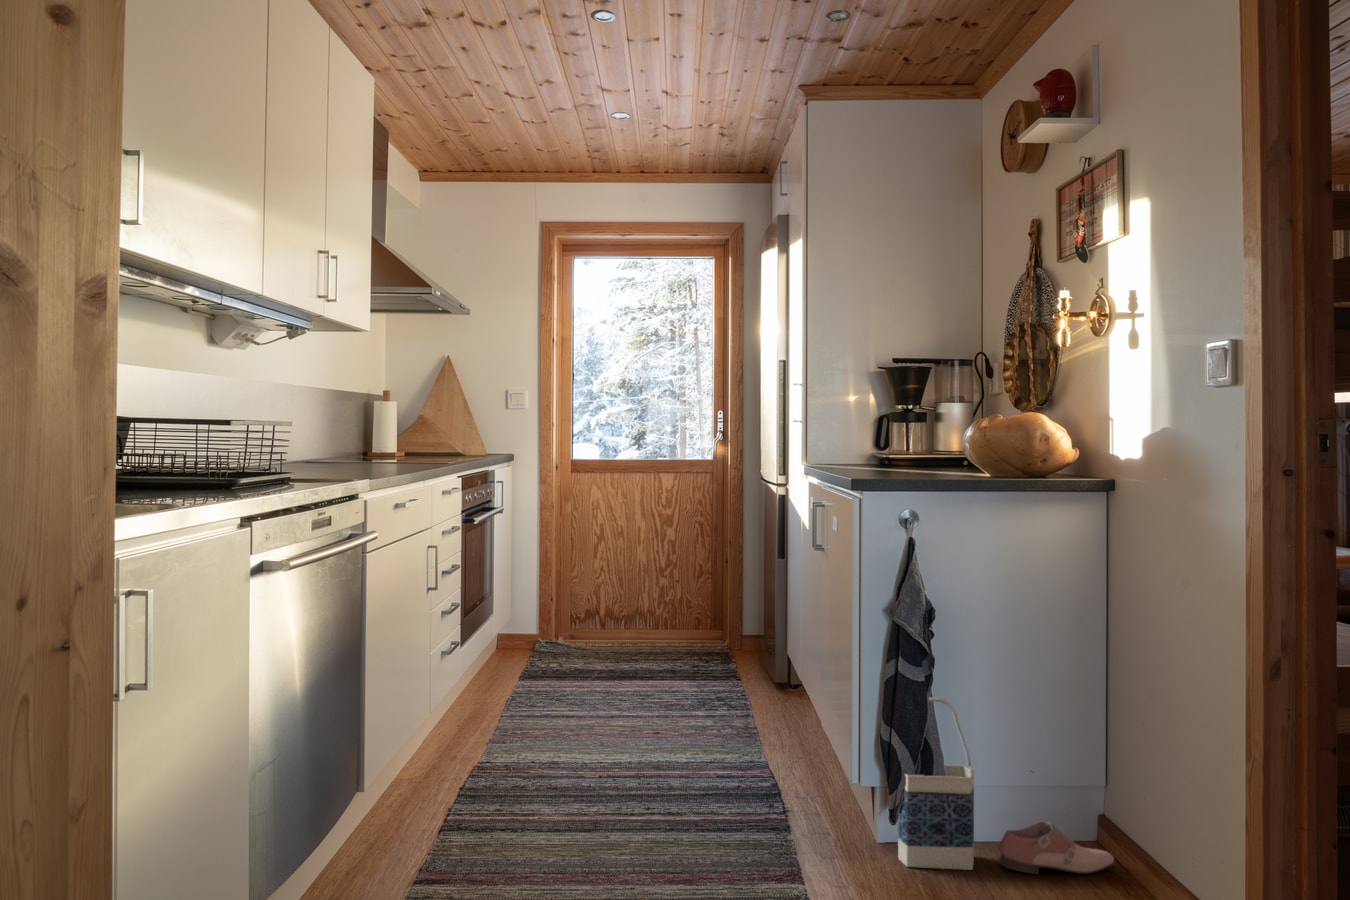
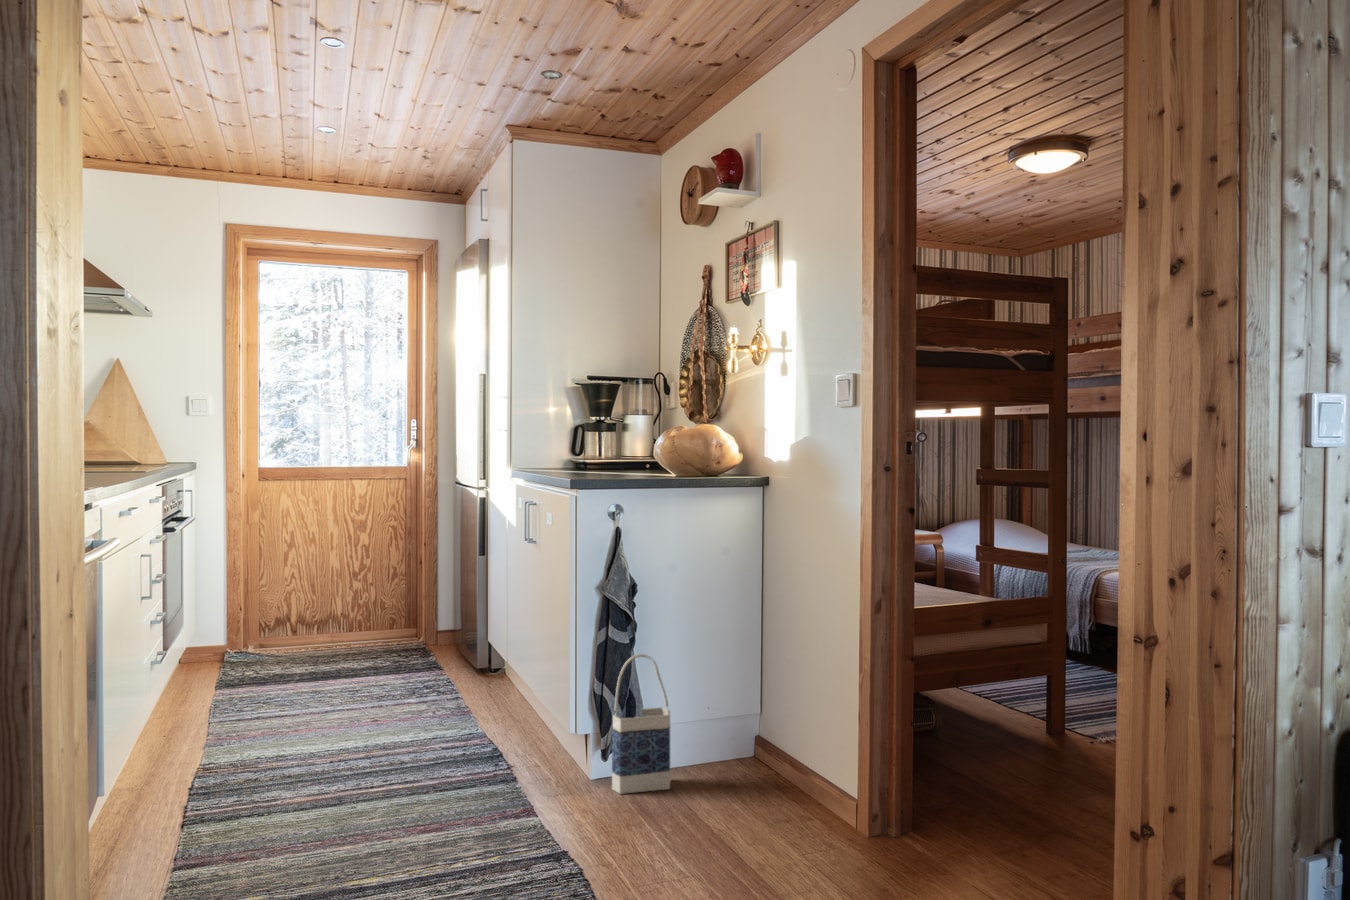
shoe: present [999,821,1114,874] -> none [689,744,771,785]

